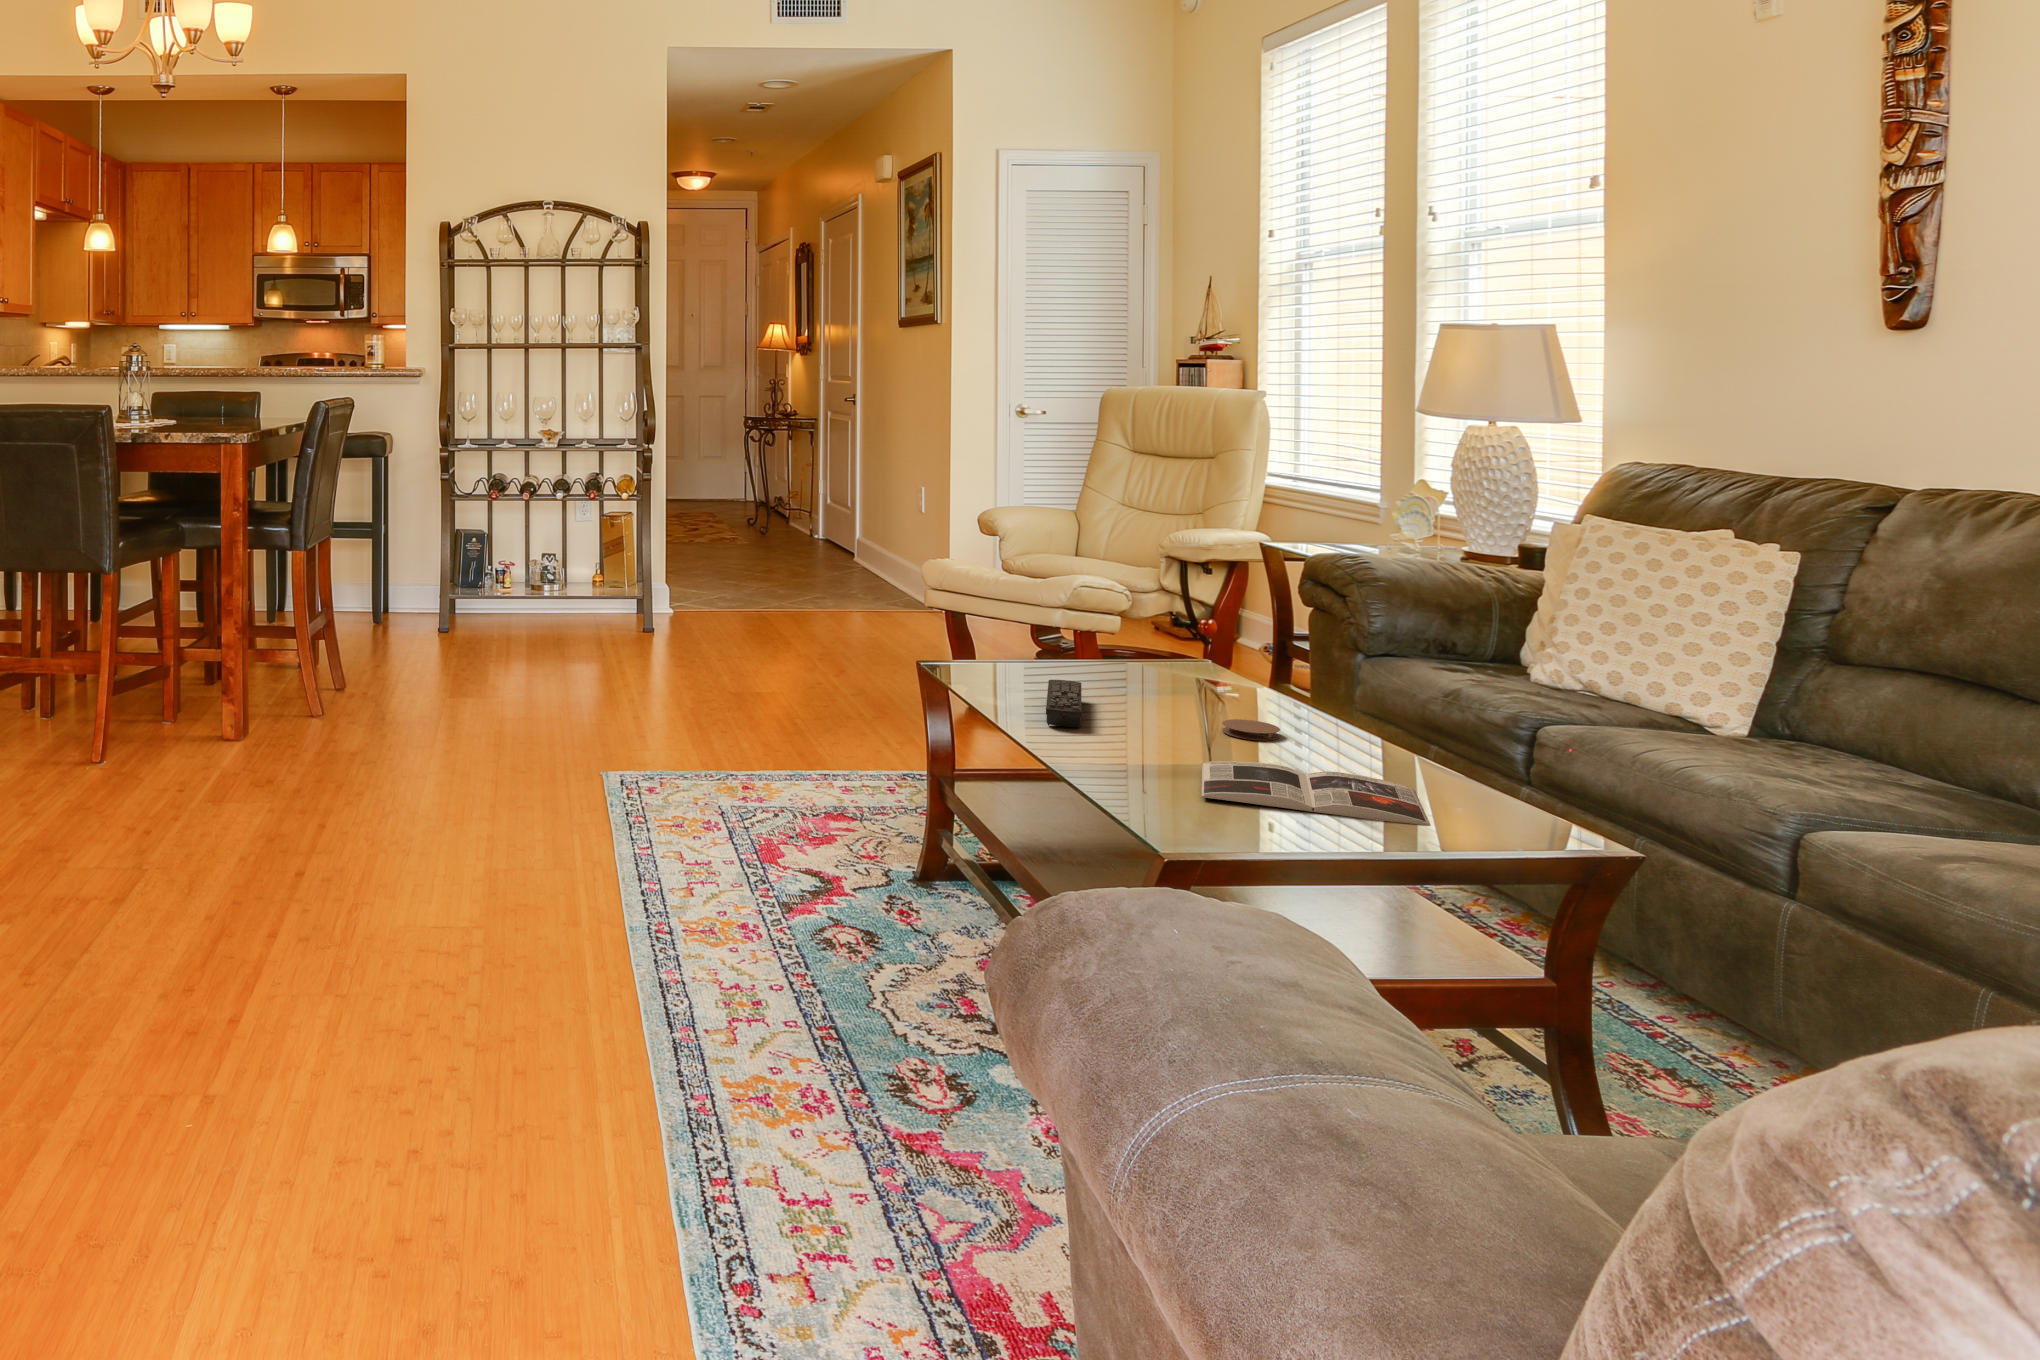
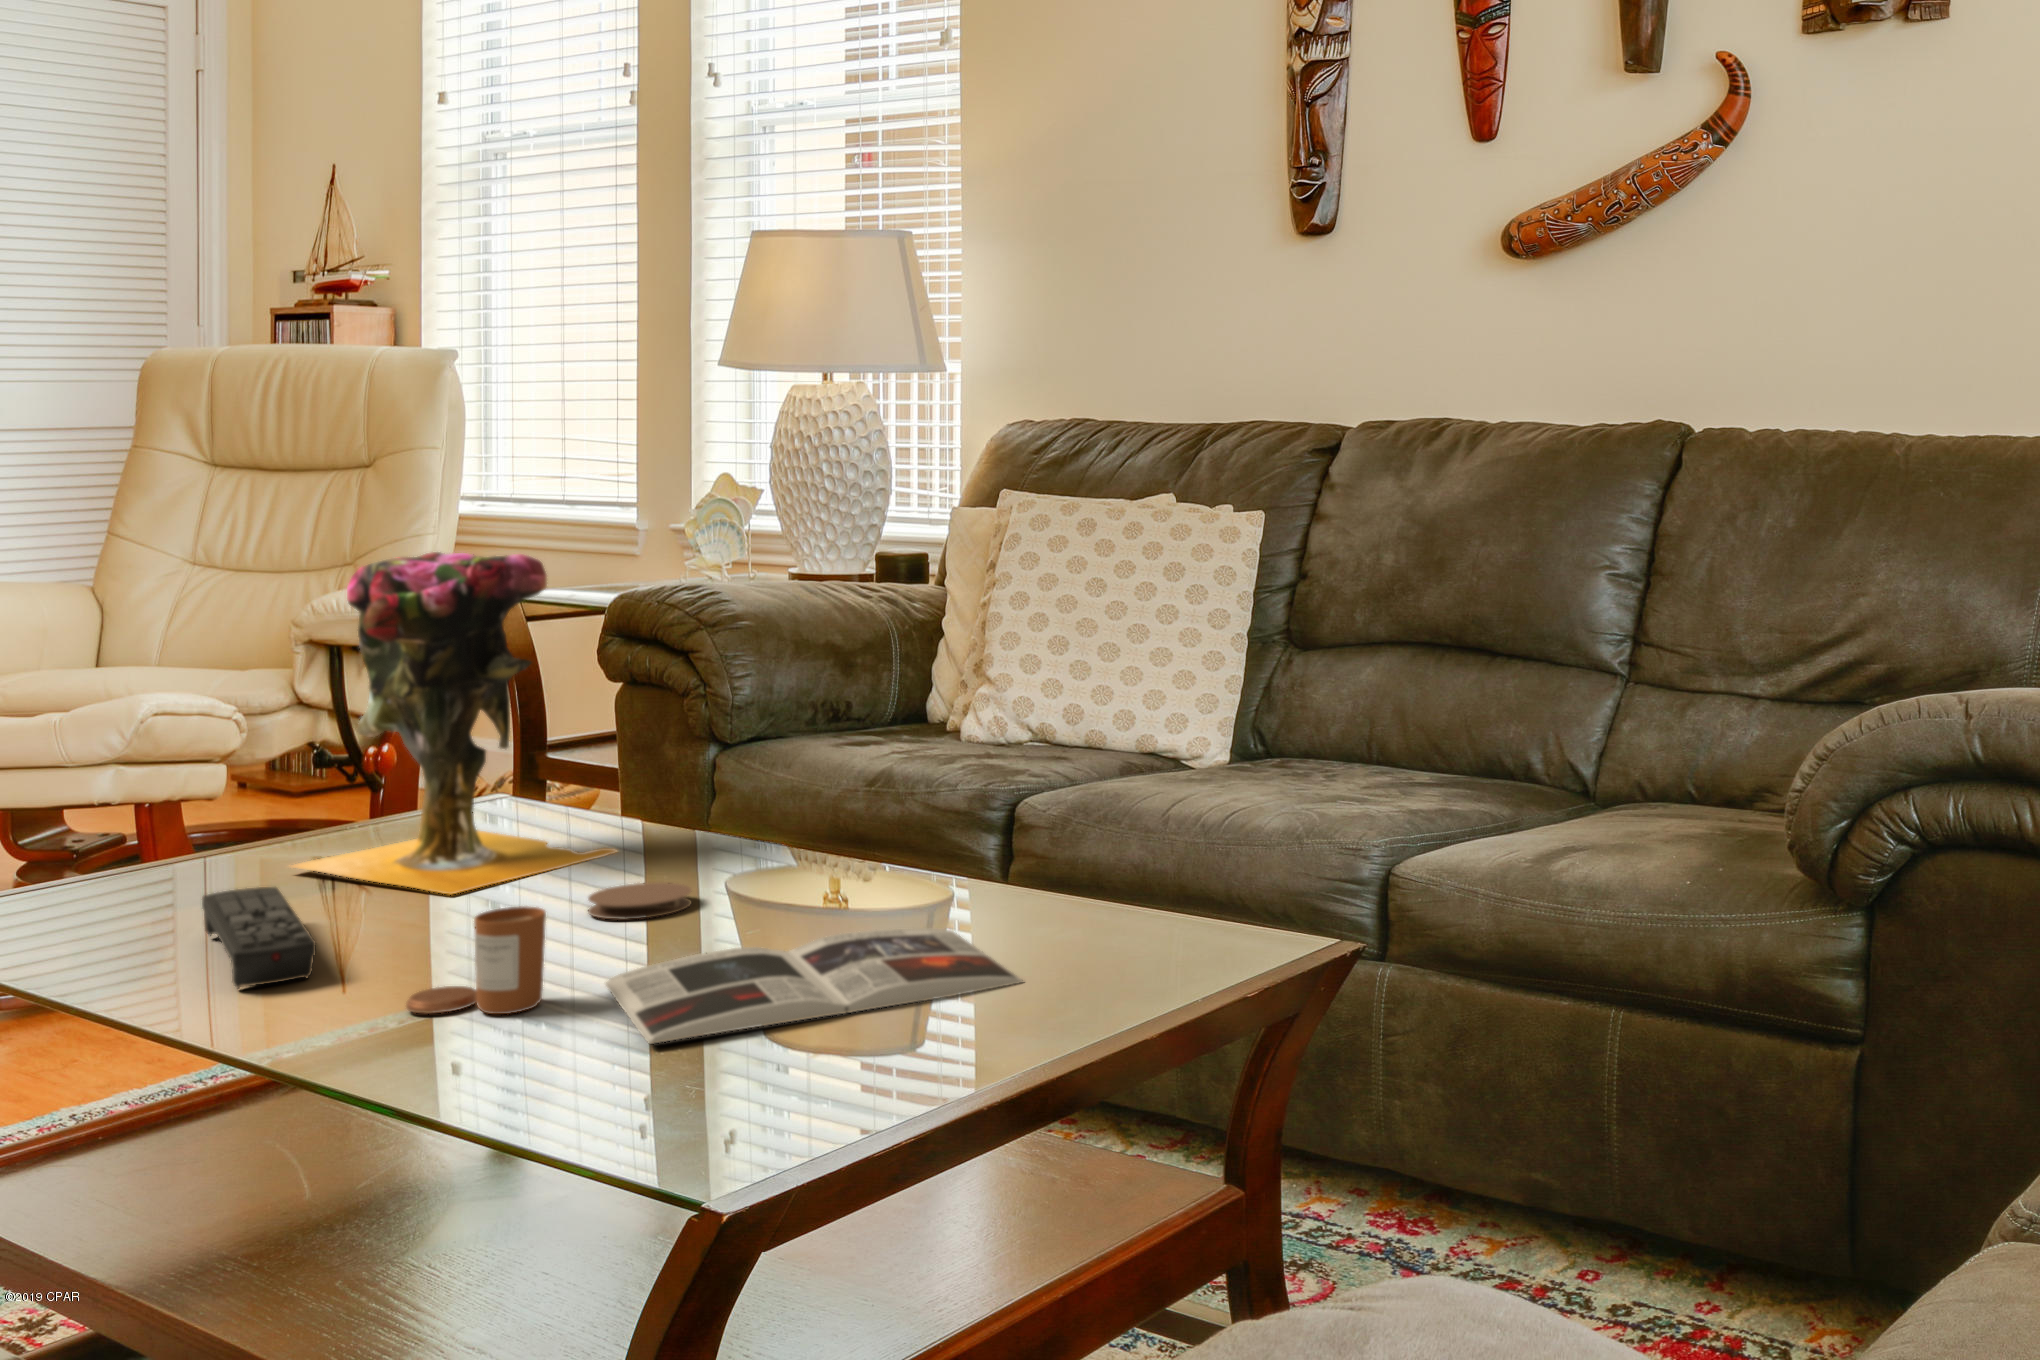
vase: none [1098,526,1268,705] -> present [292,552,617,895]
candle: none [1109,714,1172,767] -> present [406,906,546,1014]

